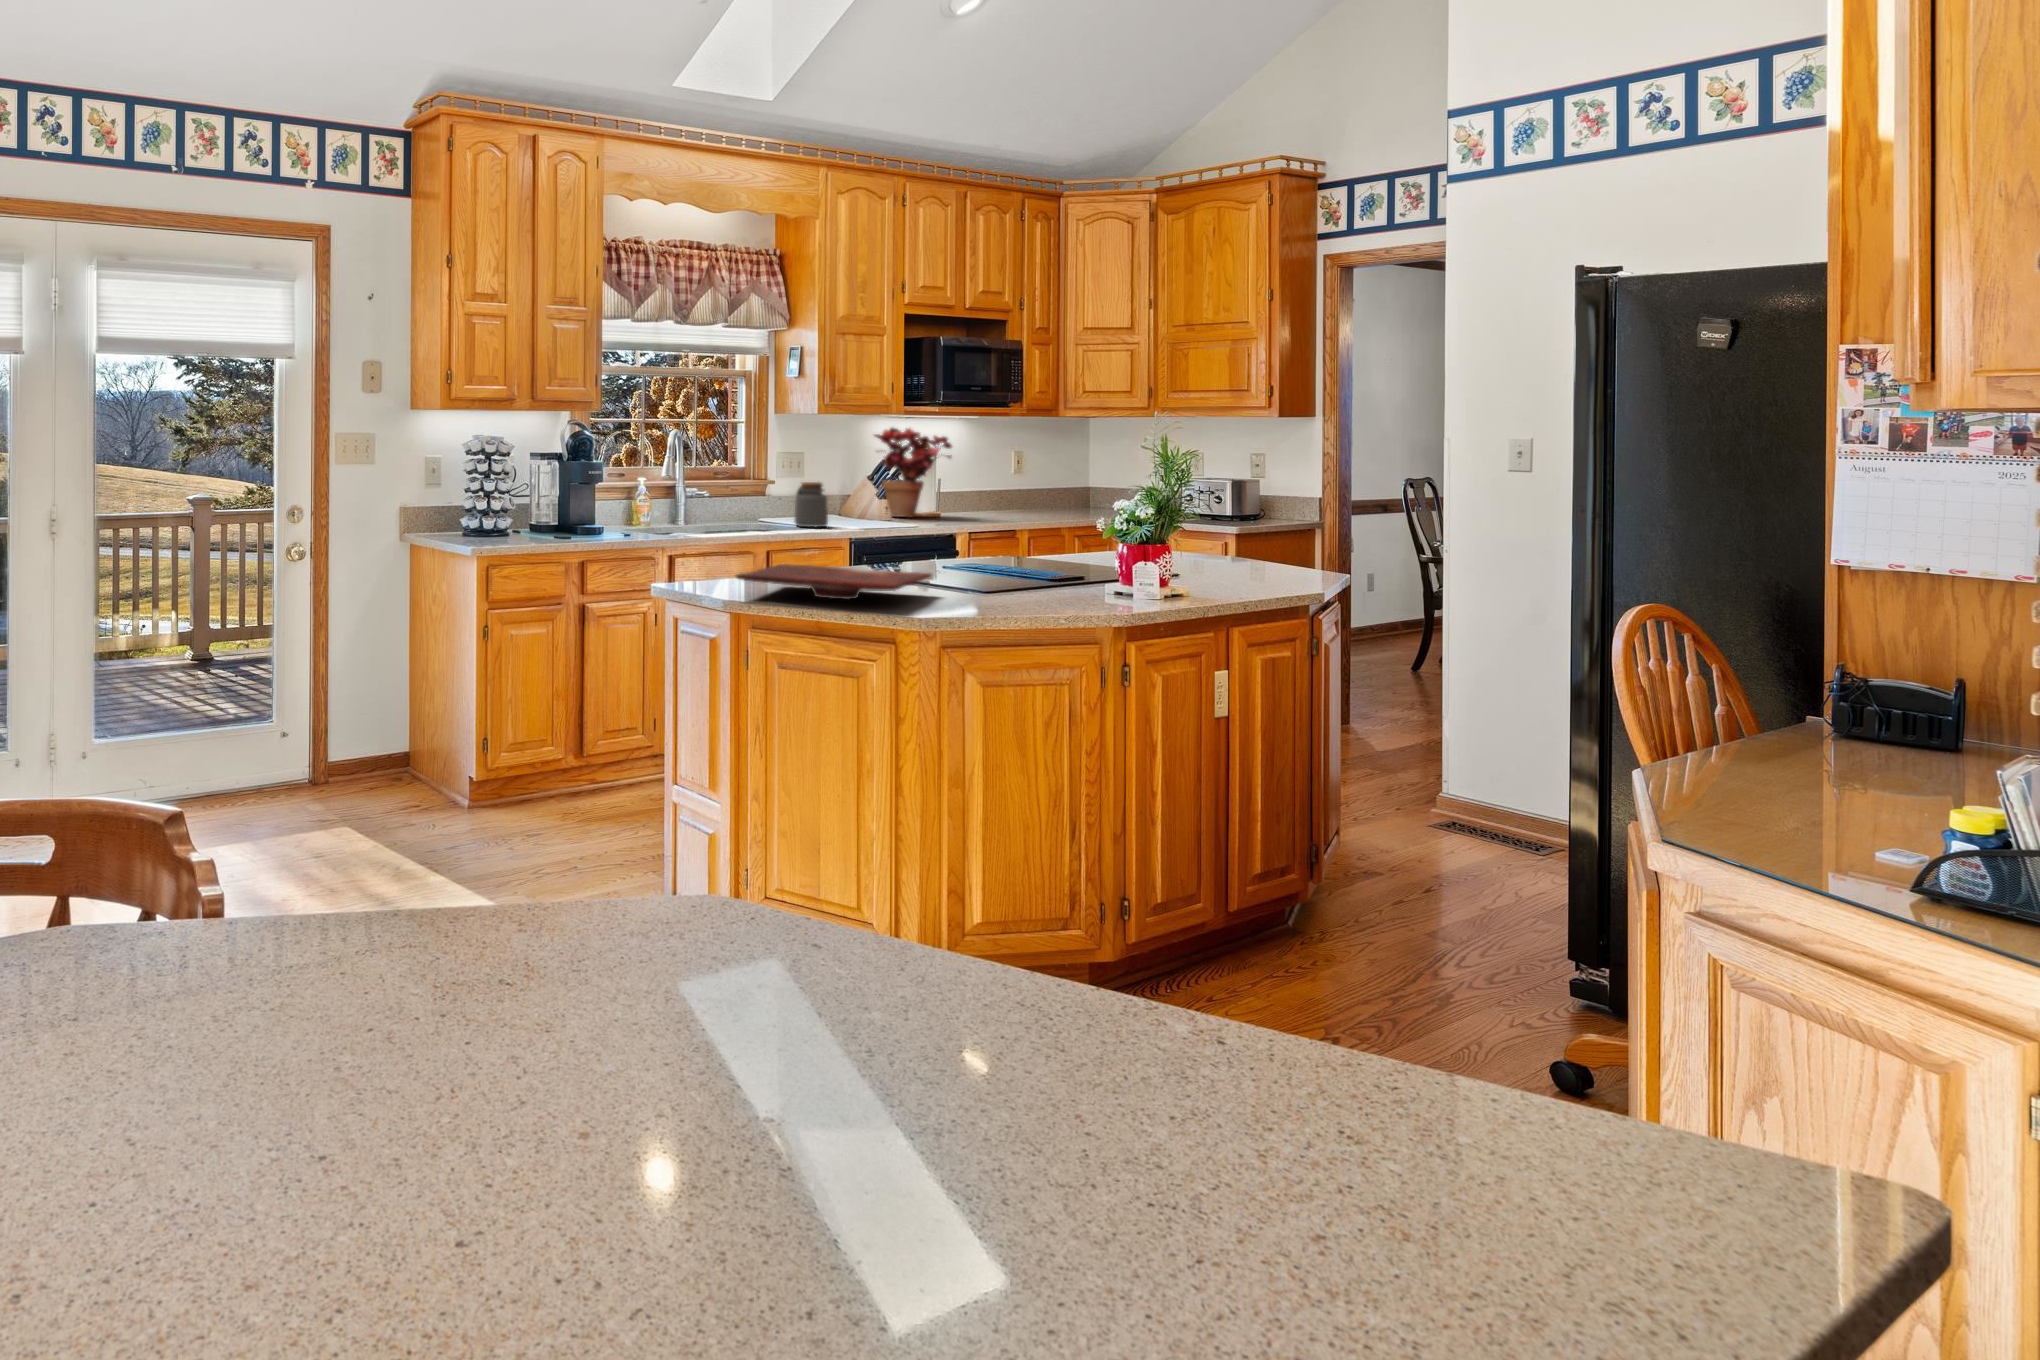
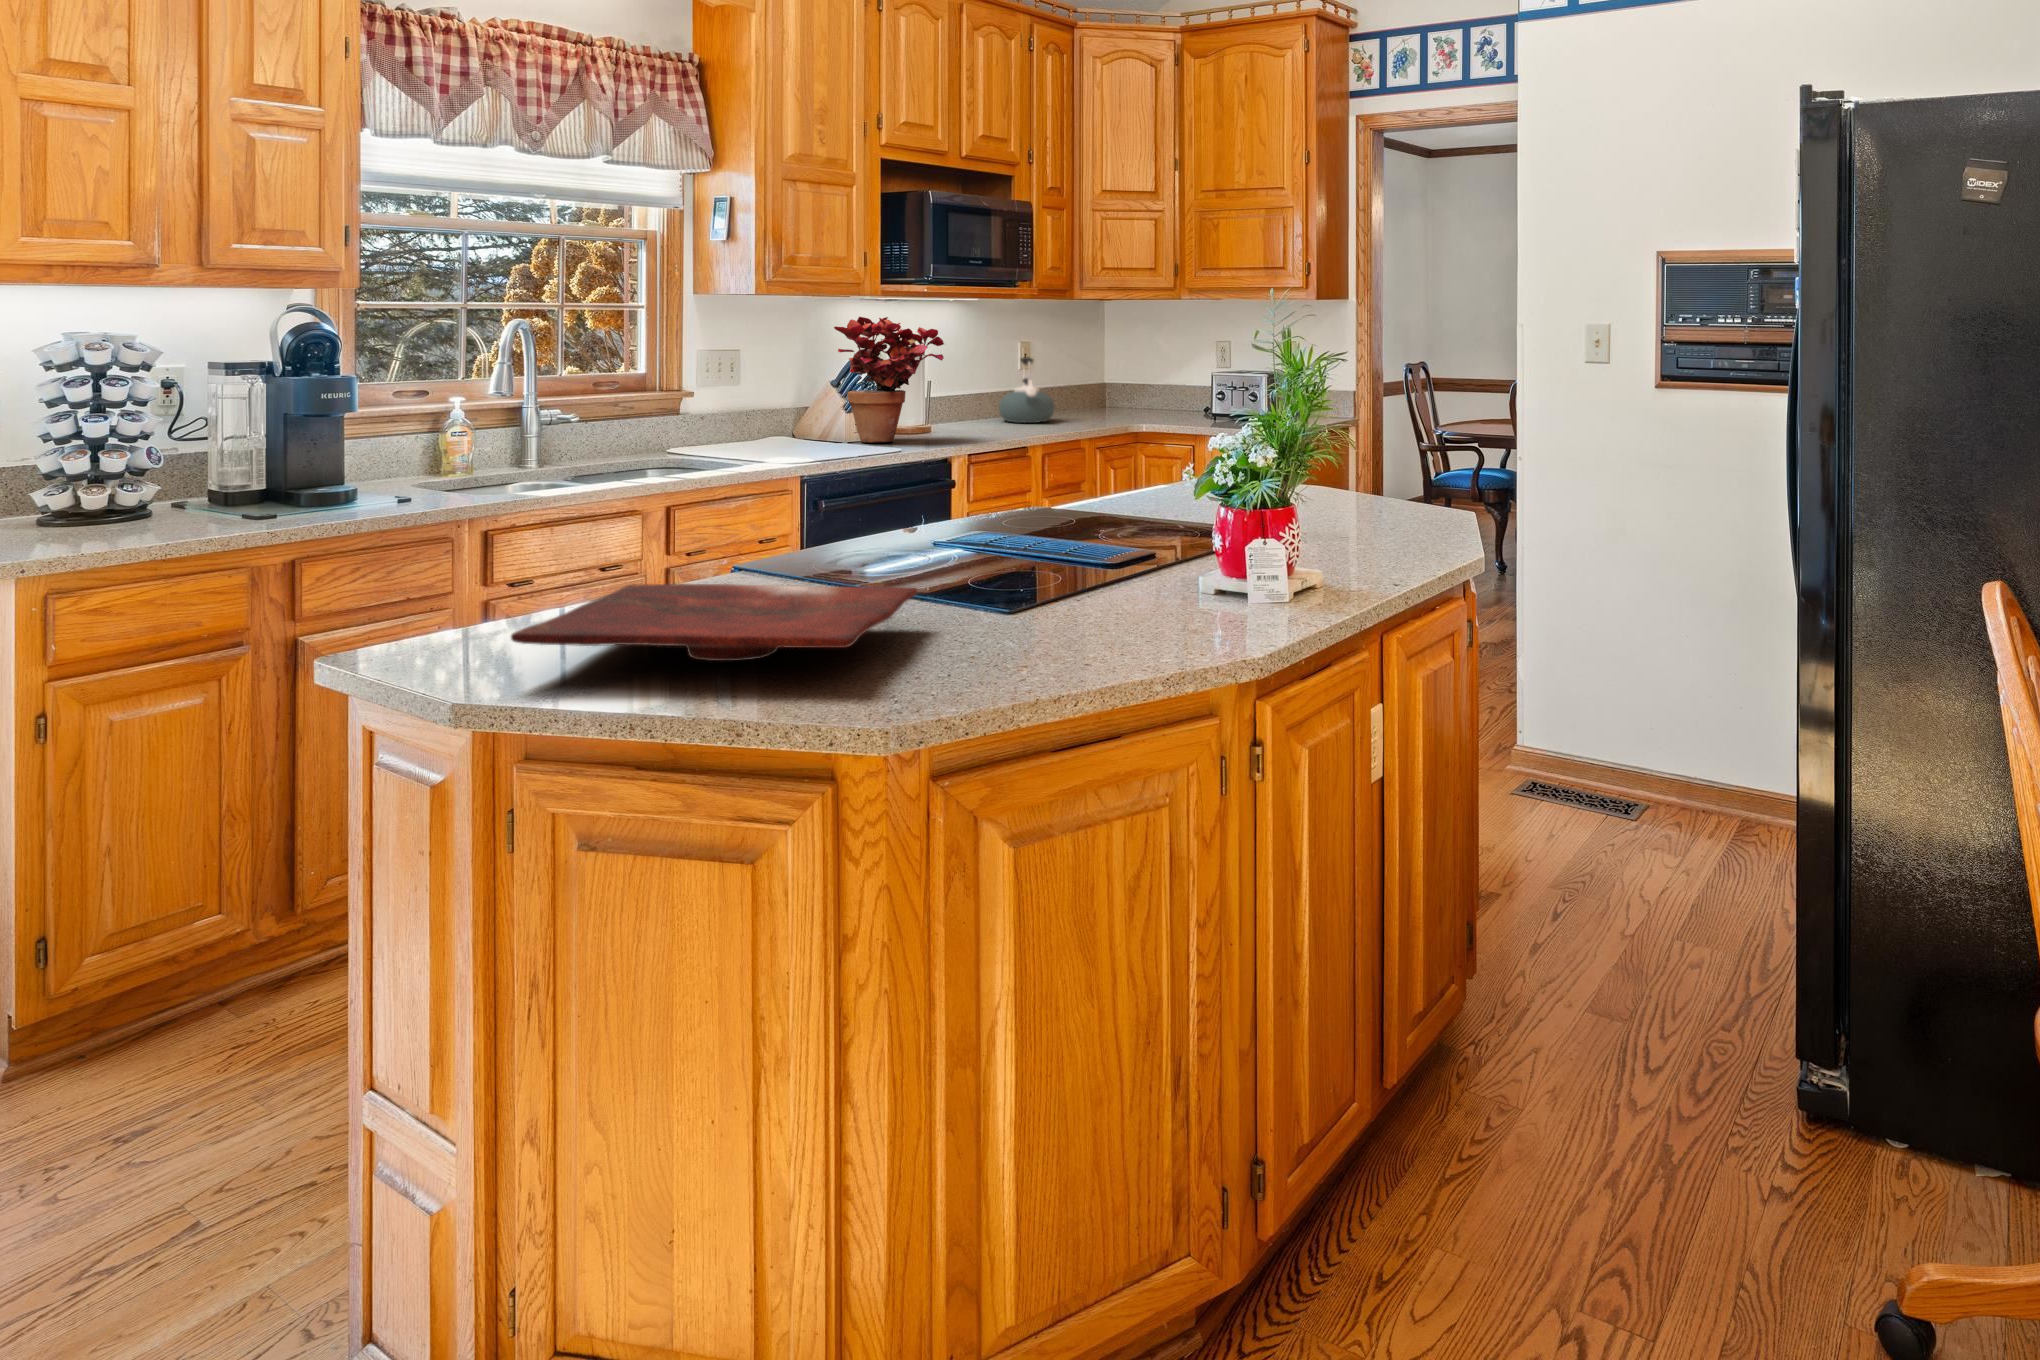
kettle: none [996,460,1041,510] -> present [999,357,1055,423]
jar: present [794,482,828,527] -> none [713,400,766,468]

